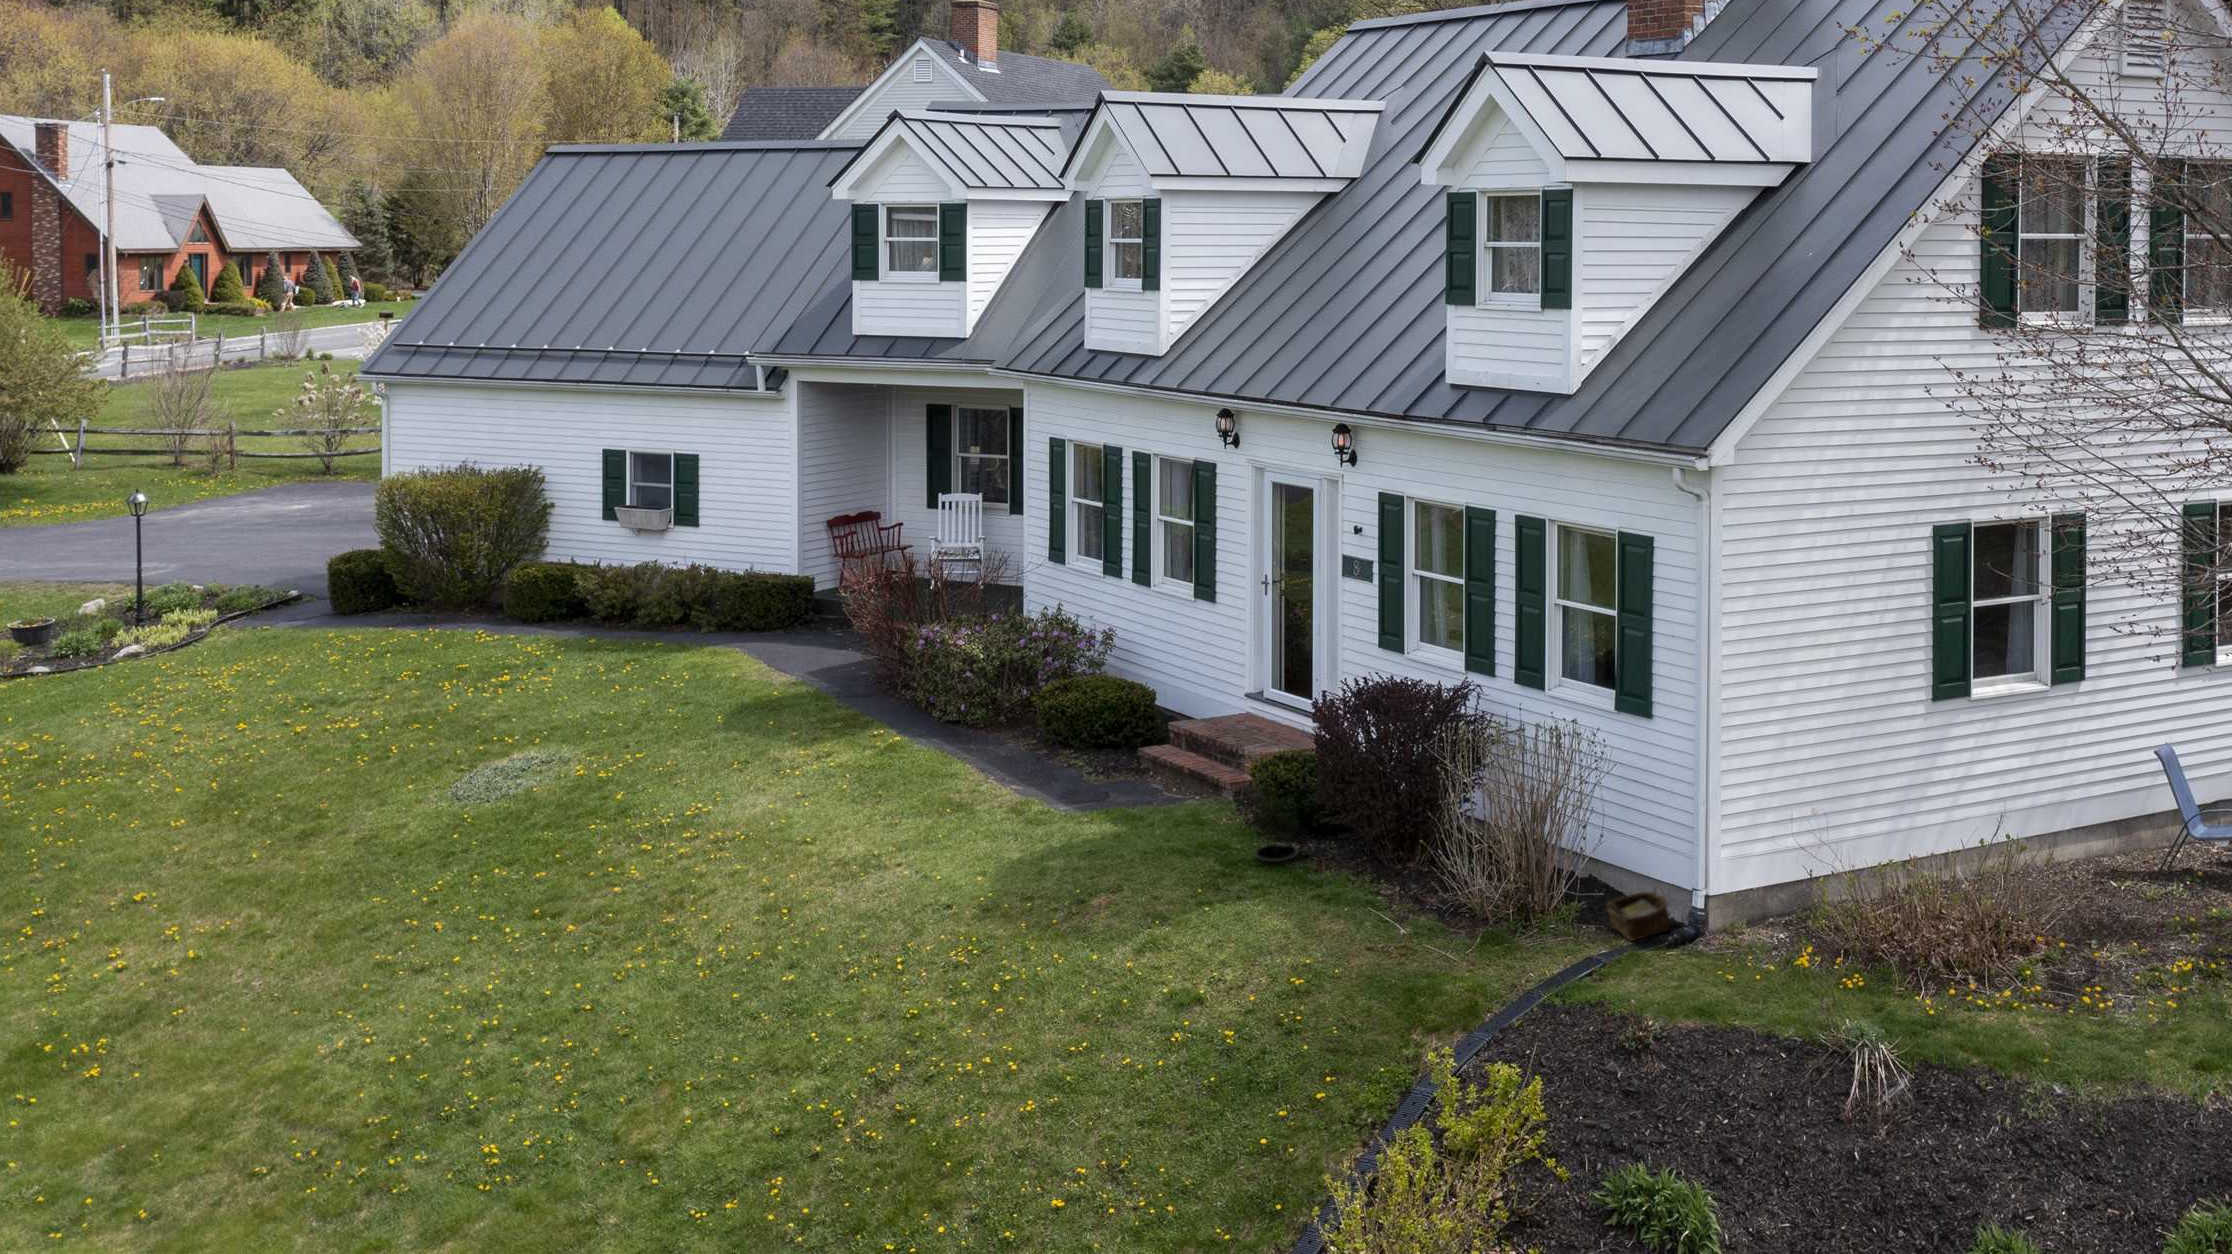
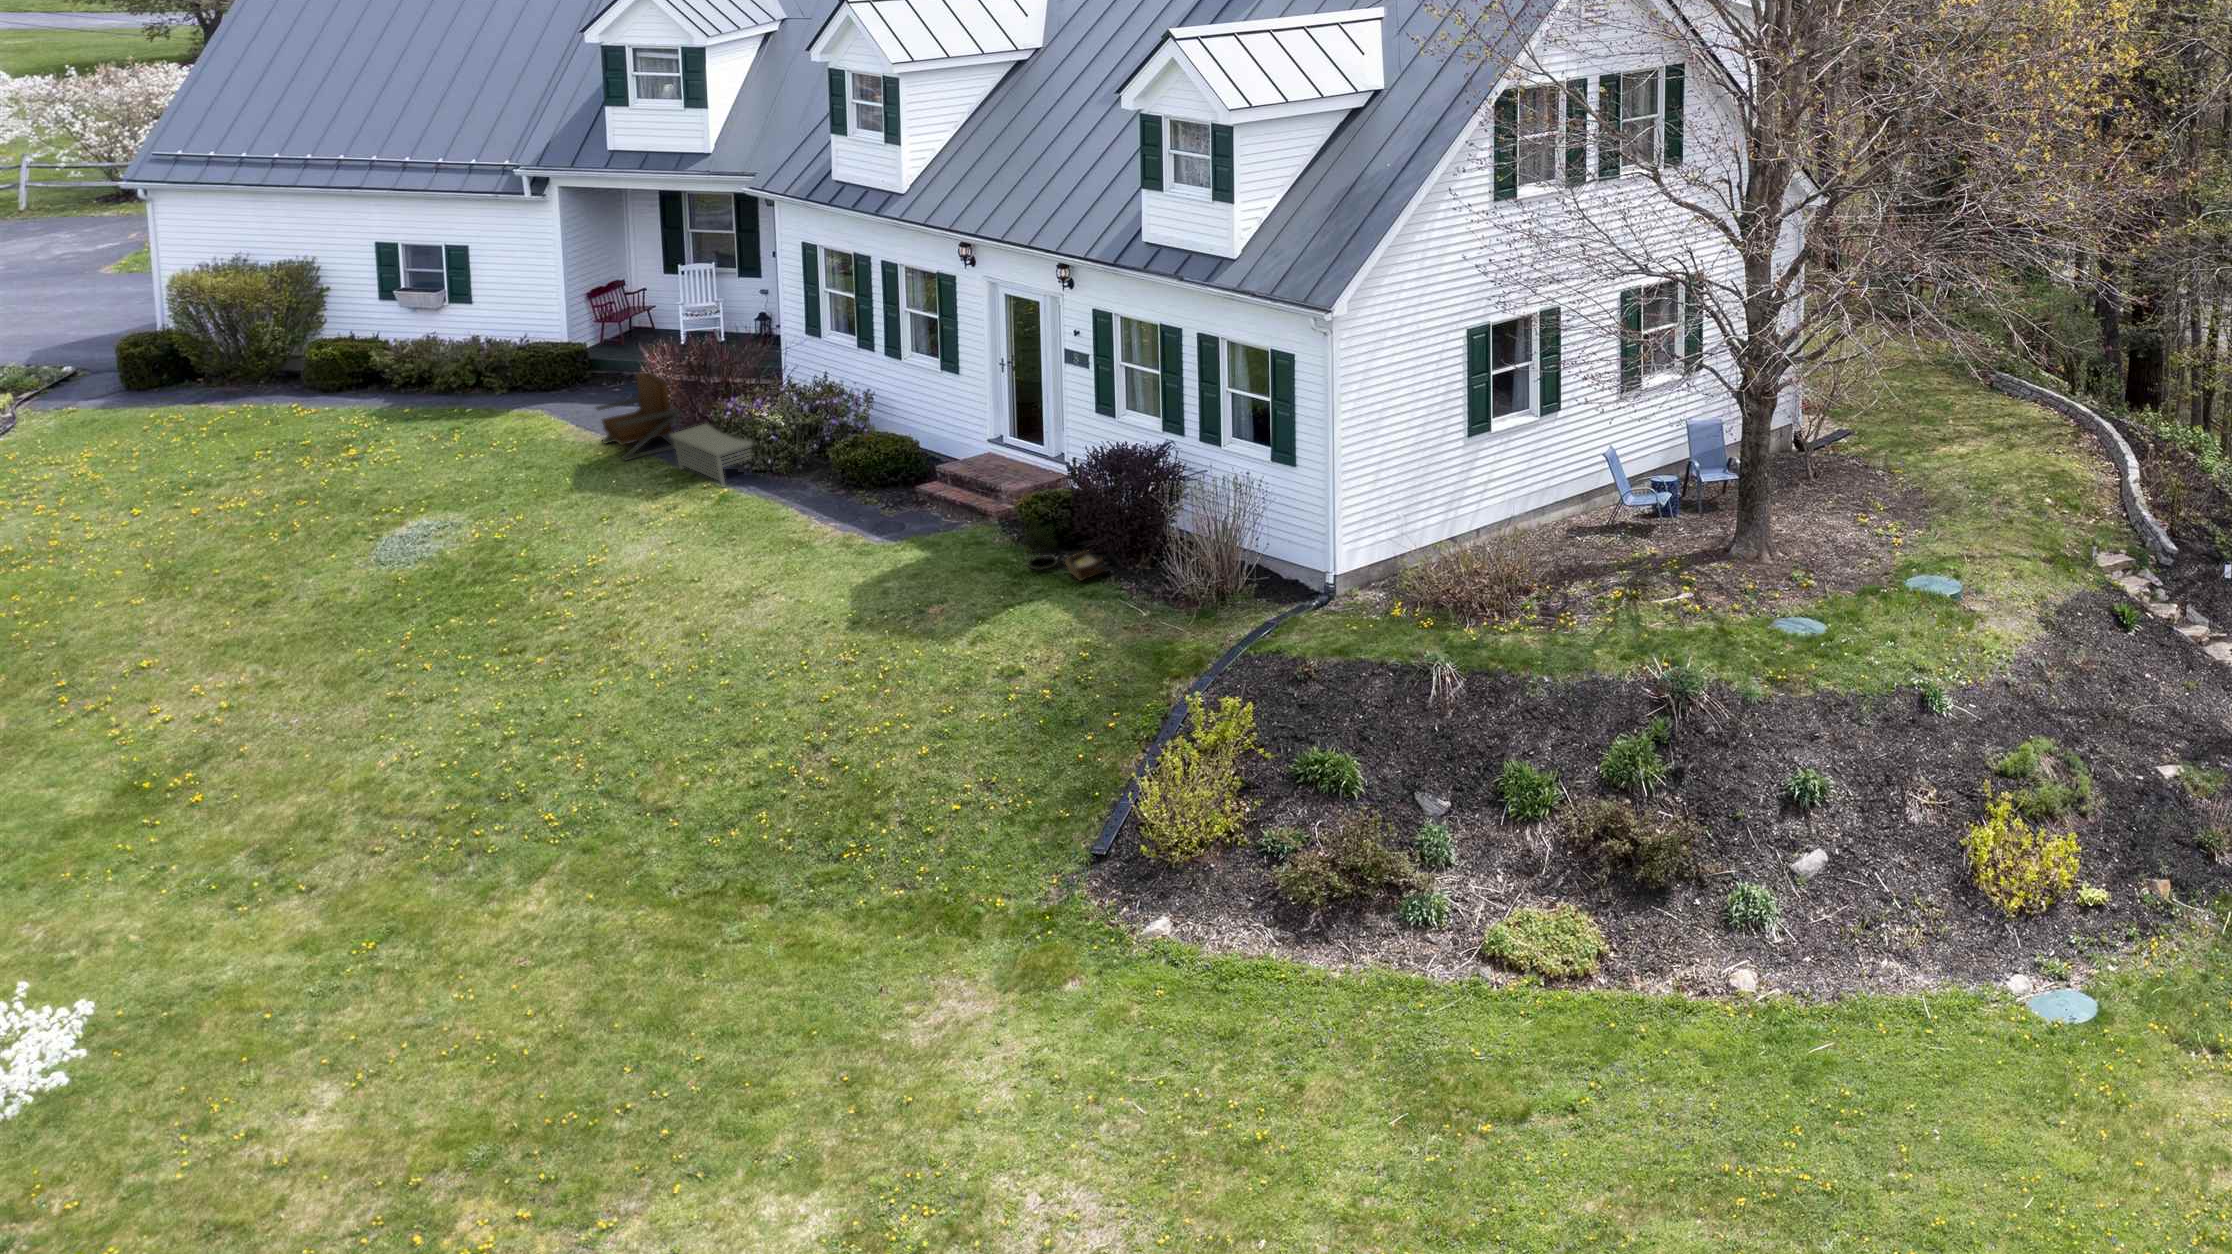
lounge chair: none [781,589,875,698] -> present [596,372,680,460]
storage bench: none [851,652,952,734] -> present [670,424,753,487]
woven basket: present [1607,887,1669,941] -> present [1065,552,1104,581]

